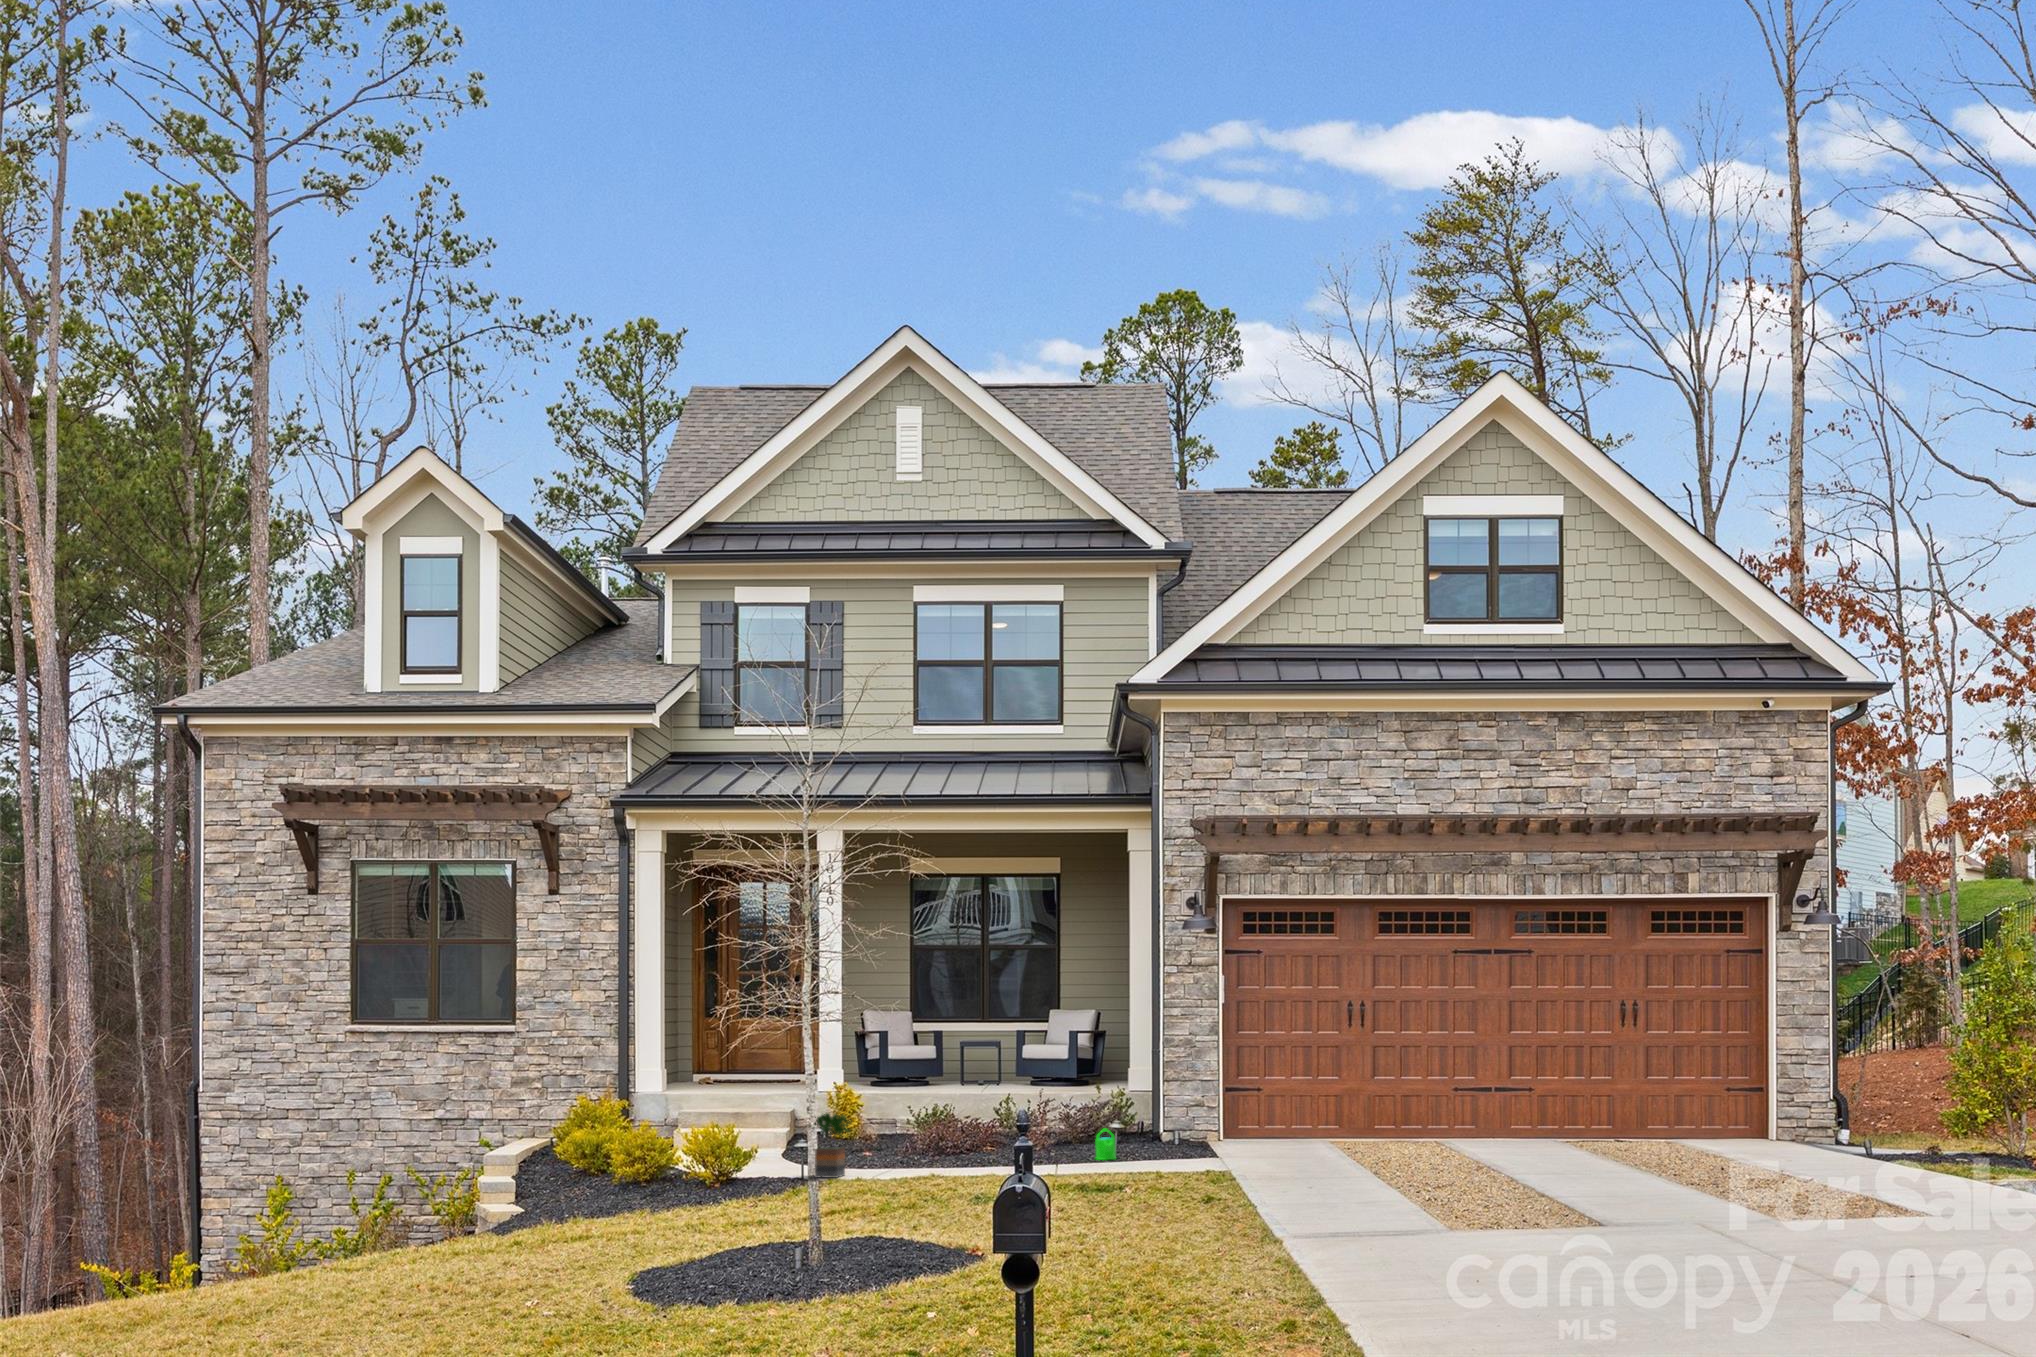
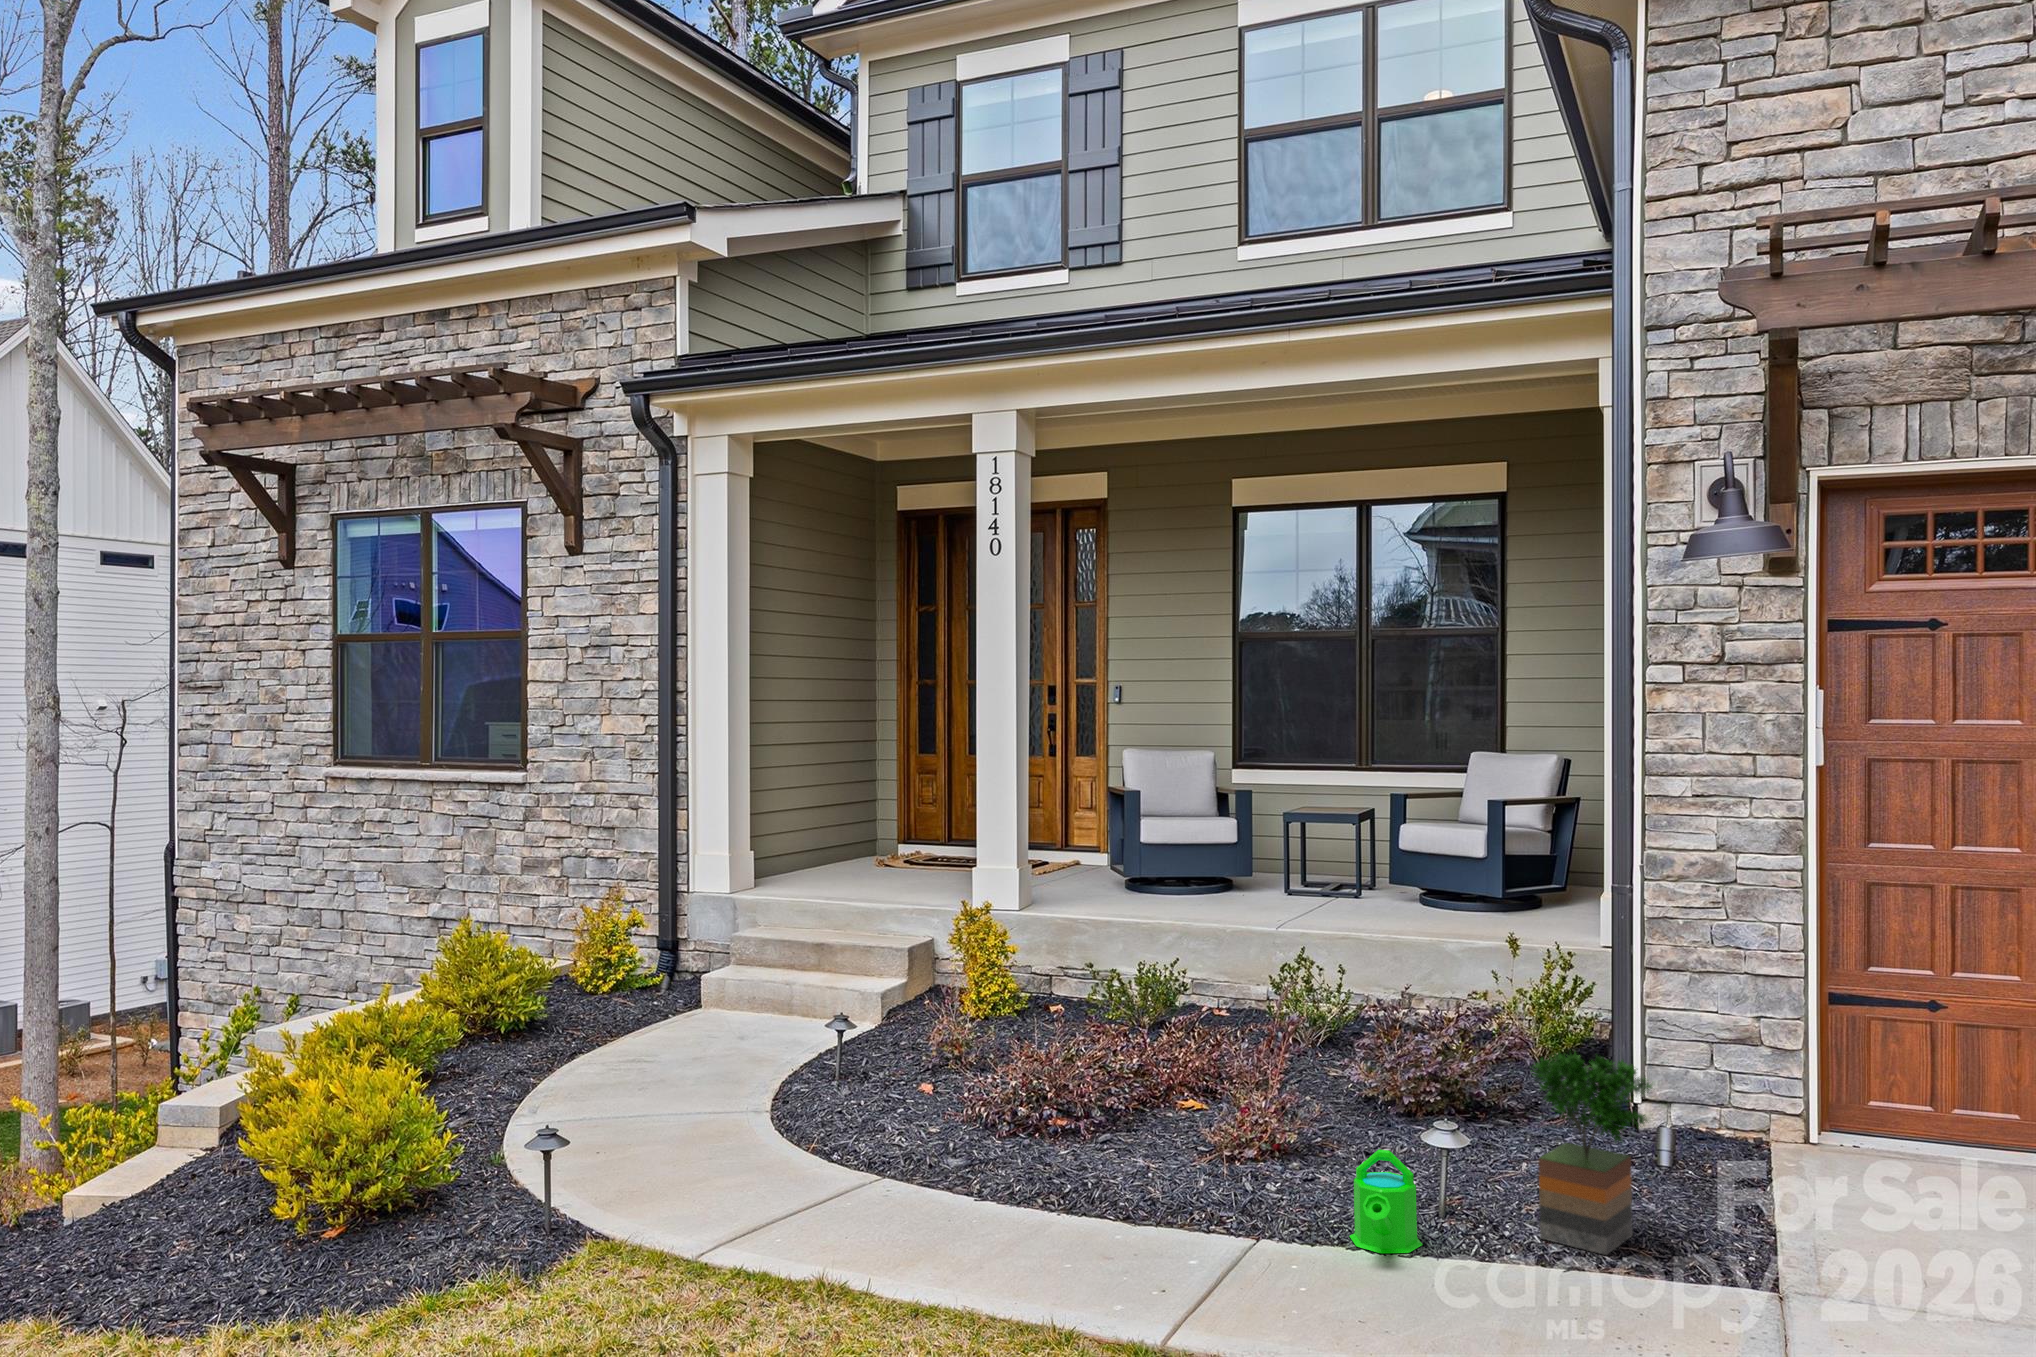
potted tree: present [815,1113,850,1178] -> present [1531,1053,1652,1255]

